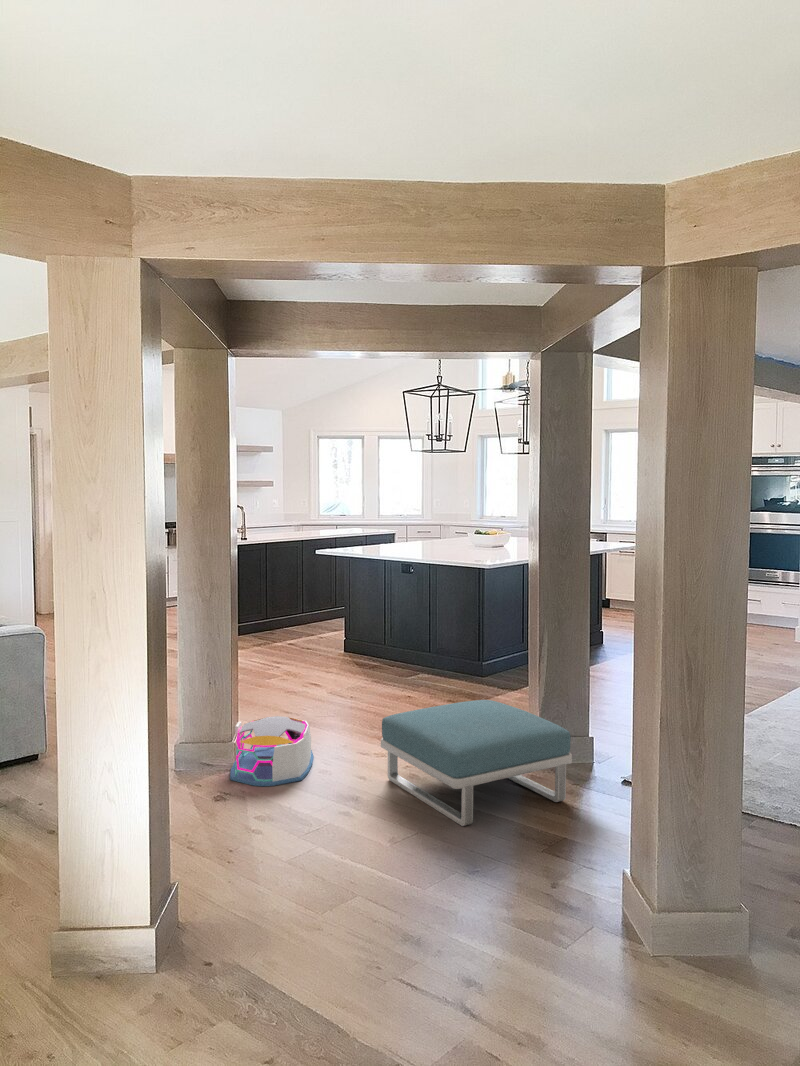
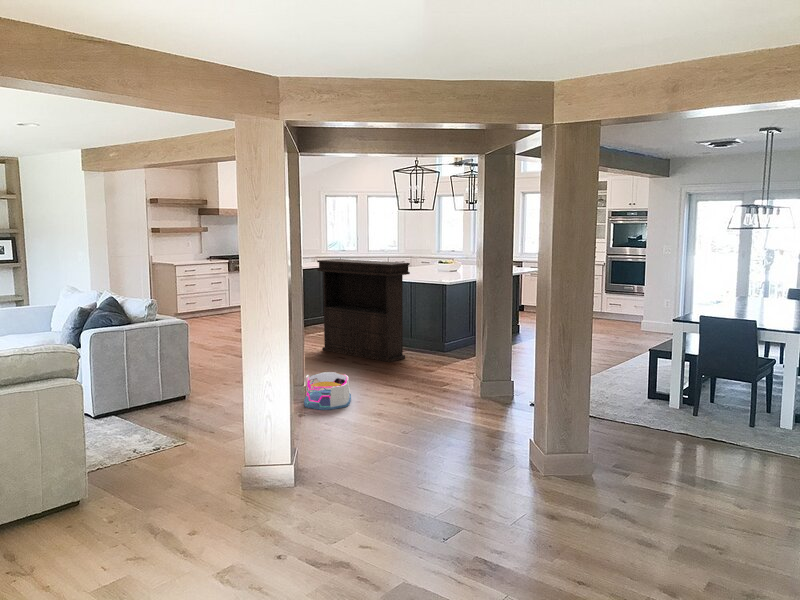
console table: none [282,527,424,694] -> present [317,259,410,362]
footstool: present [381,700,572,826] -> none [393,360,503,426]

